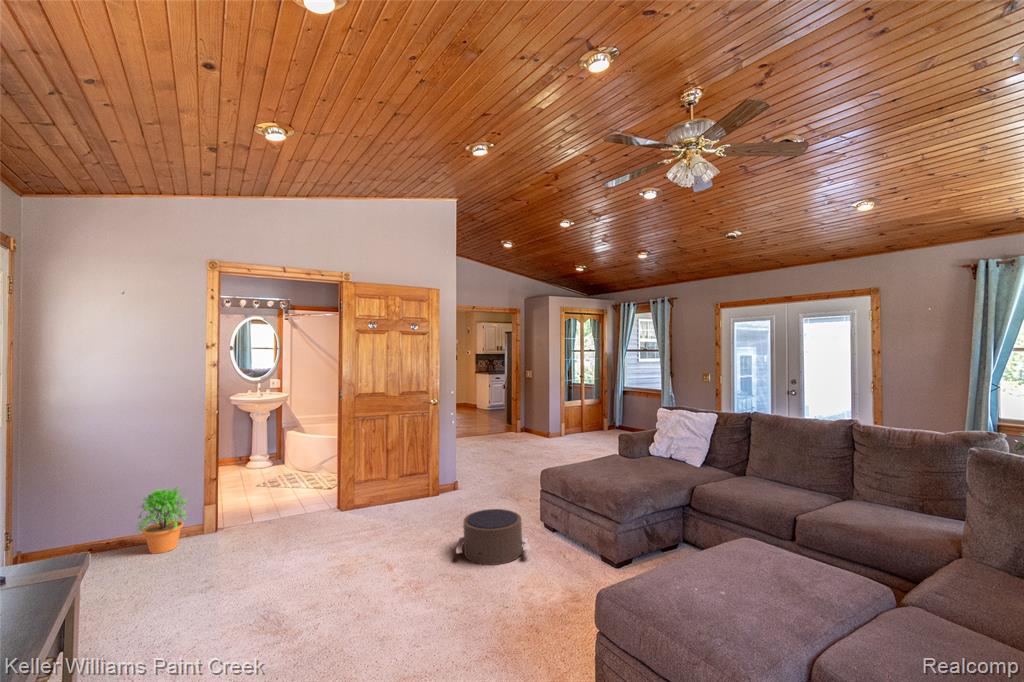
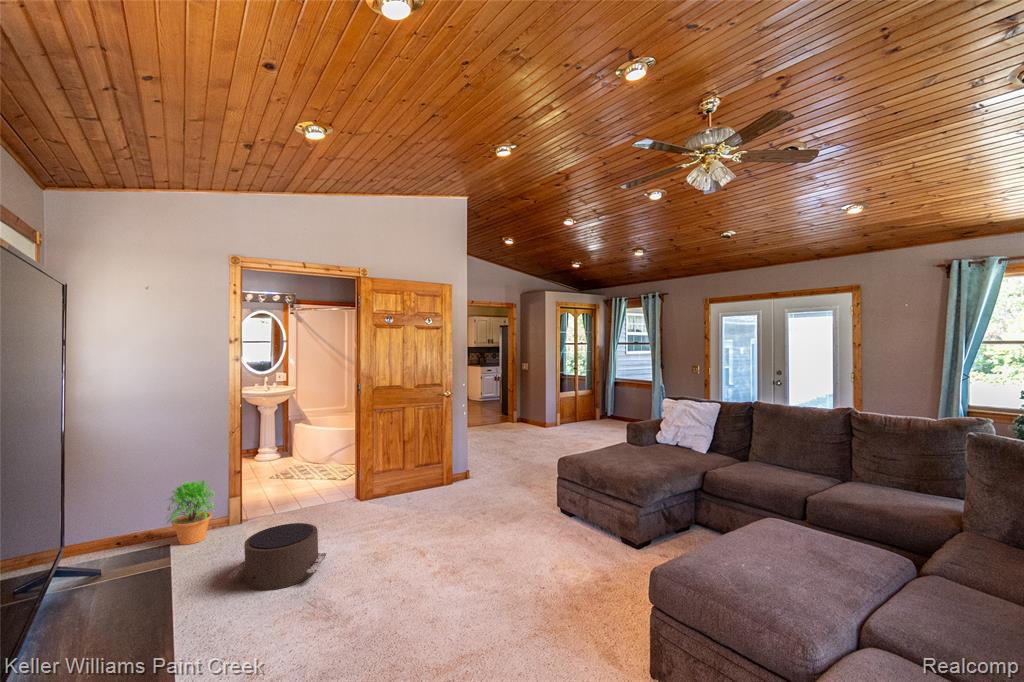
pouf: present [456,509,530,565] -> present [228,523,327,590]

